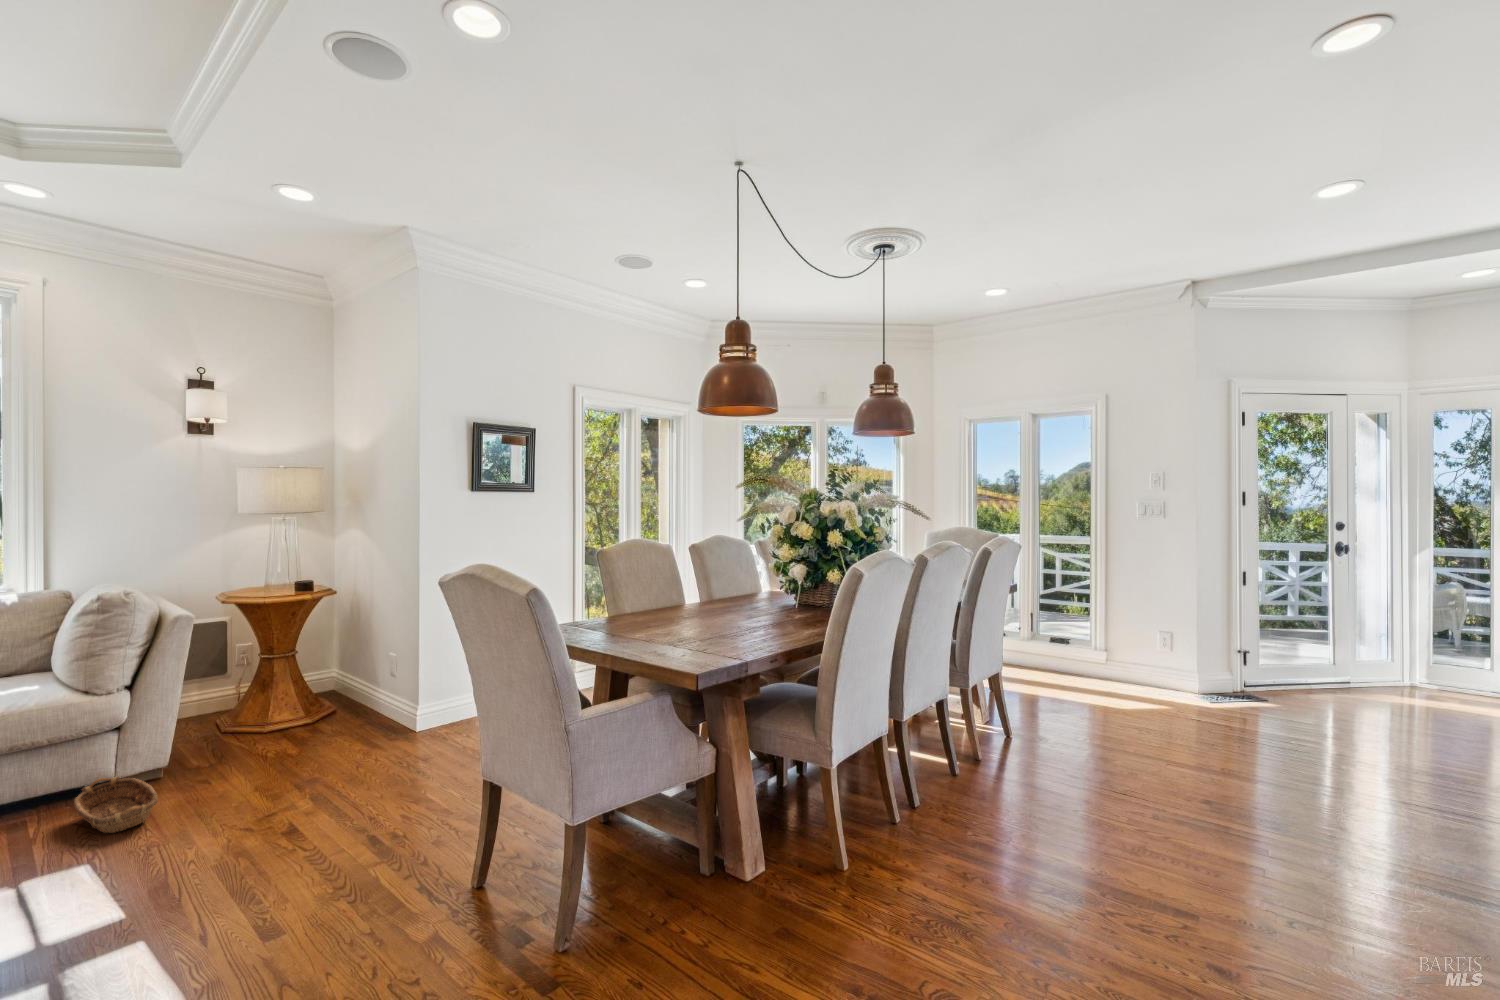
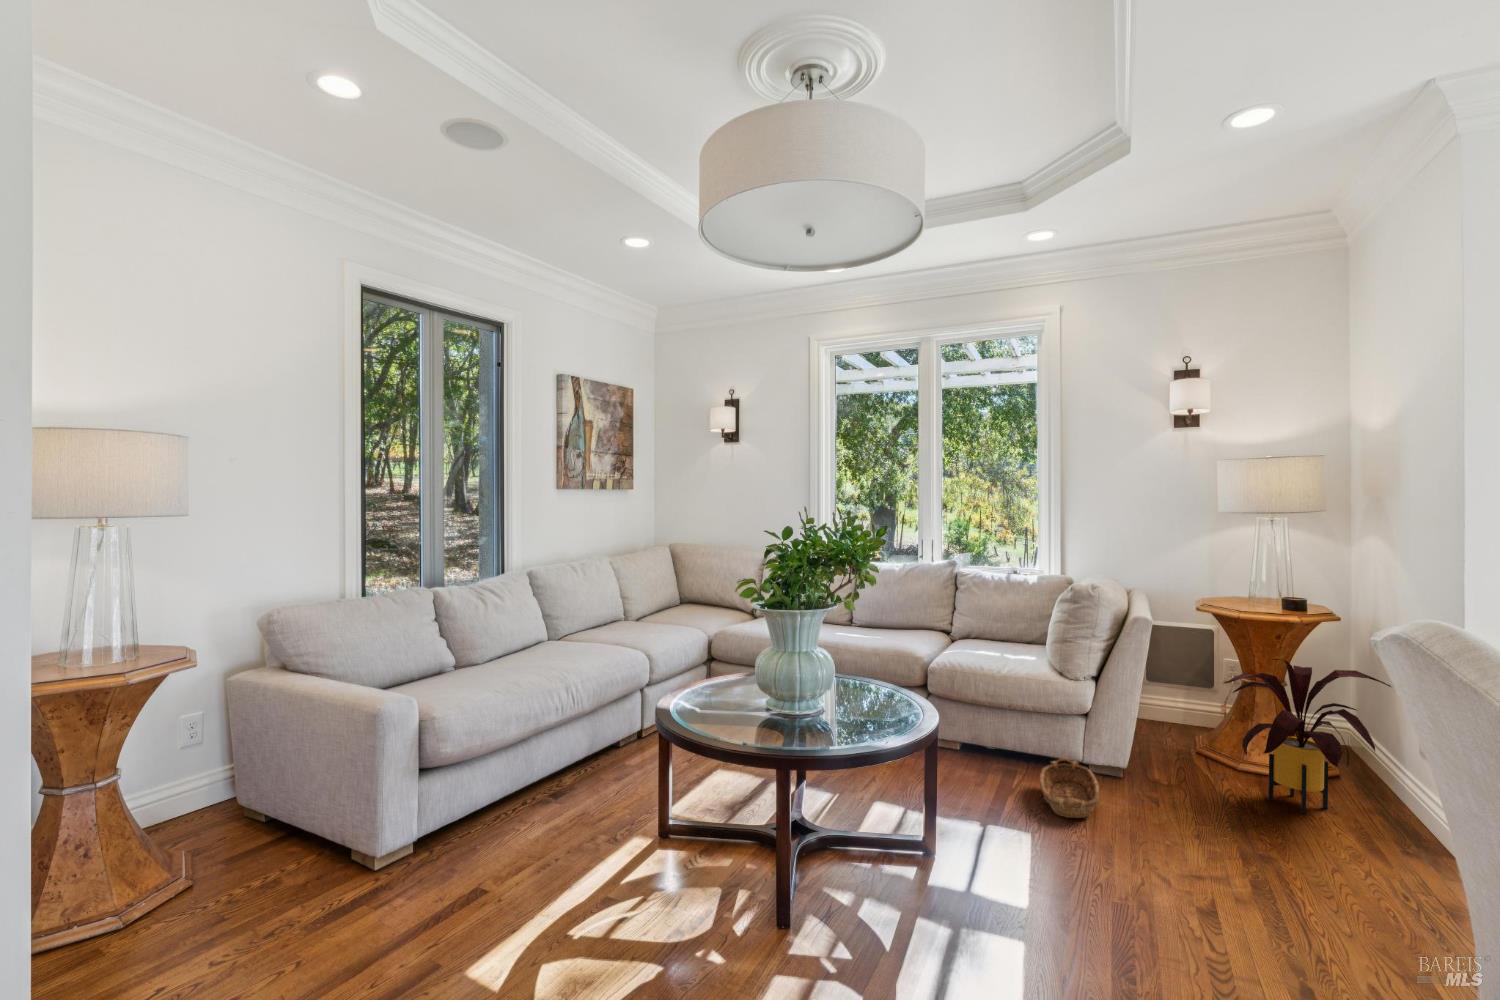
house plant: none [259,627,382,745] -> present [1224,659,1391,813]

